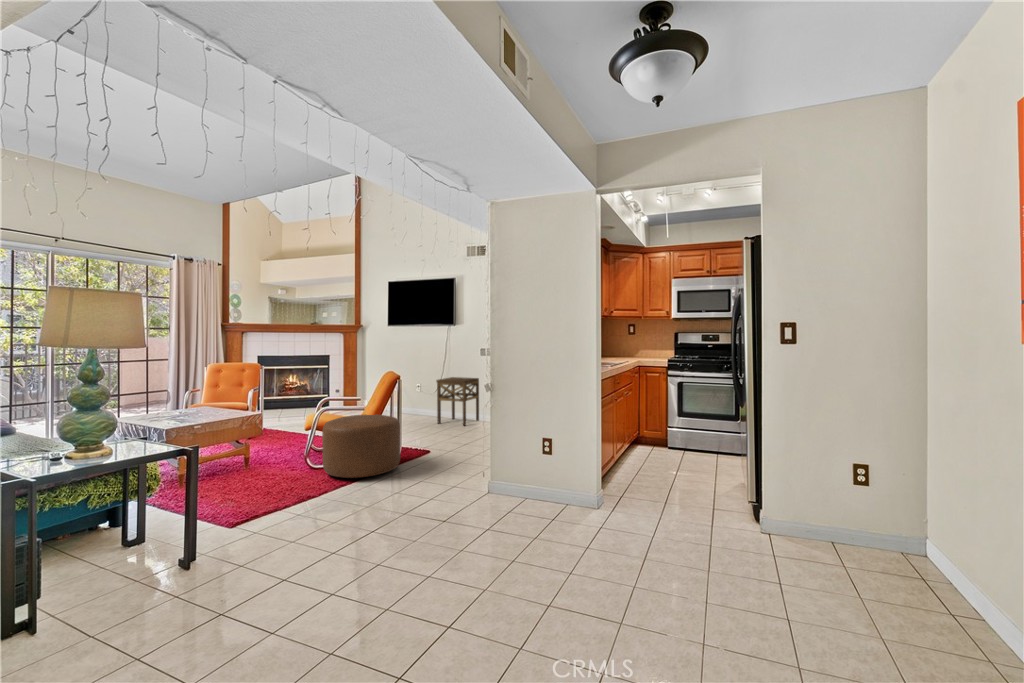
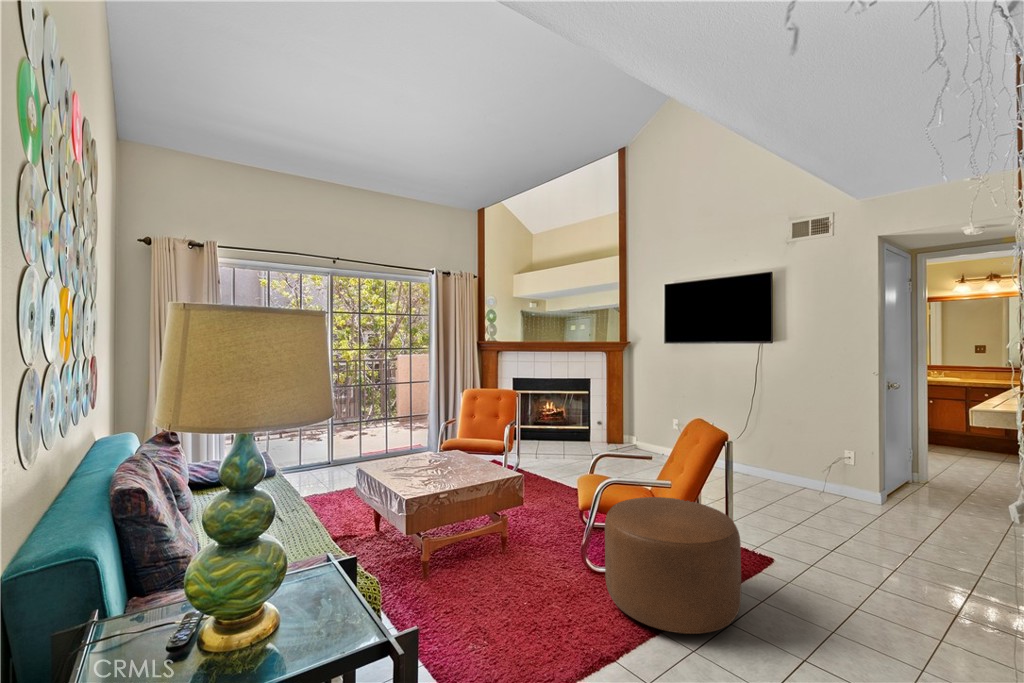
side table: present [436,377,479,426] -> none [747,419,820,504]

